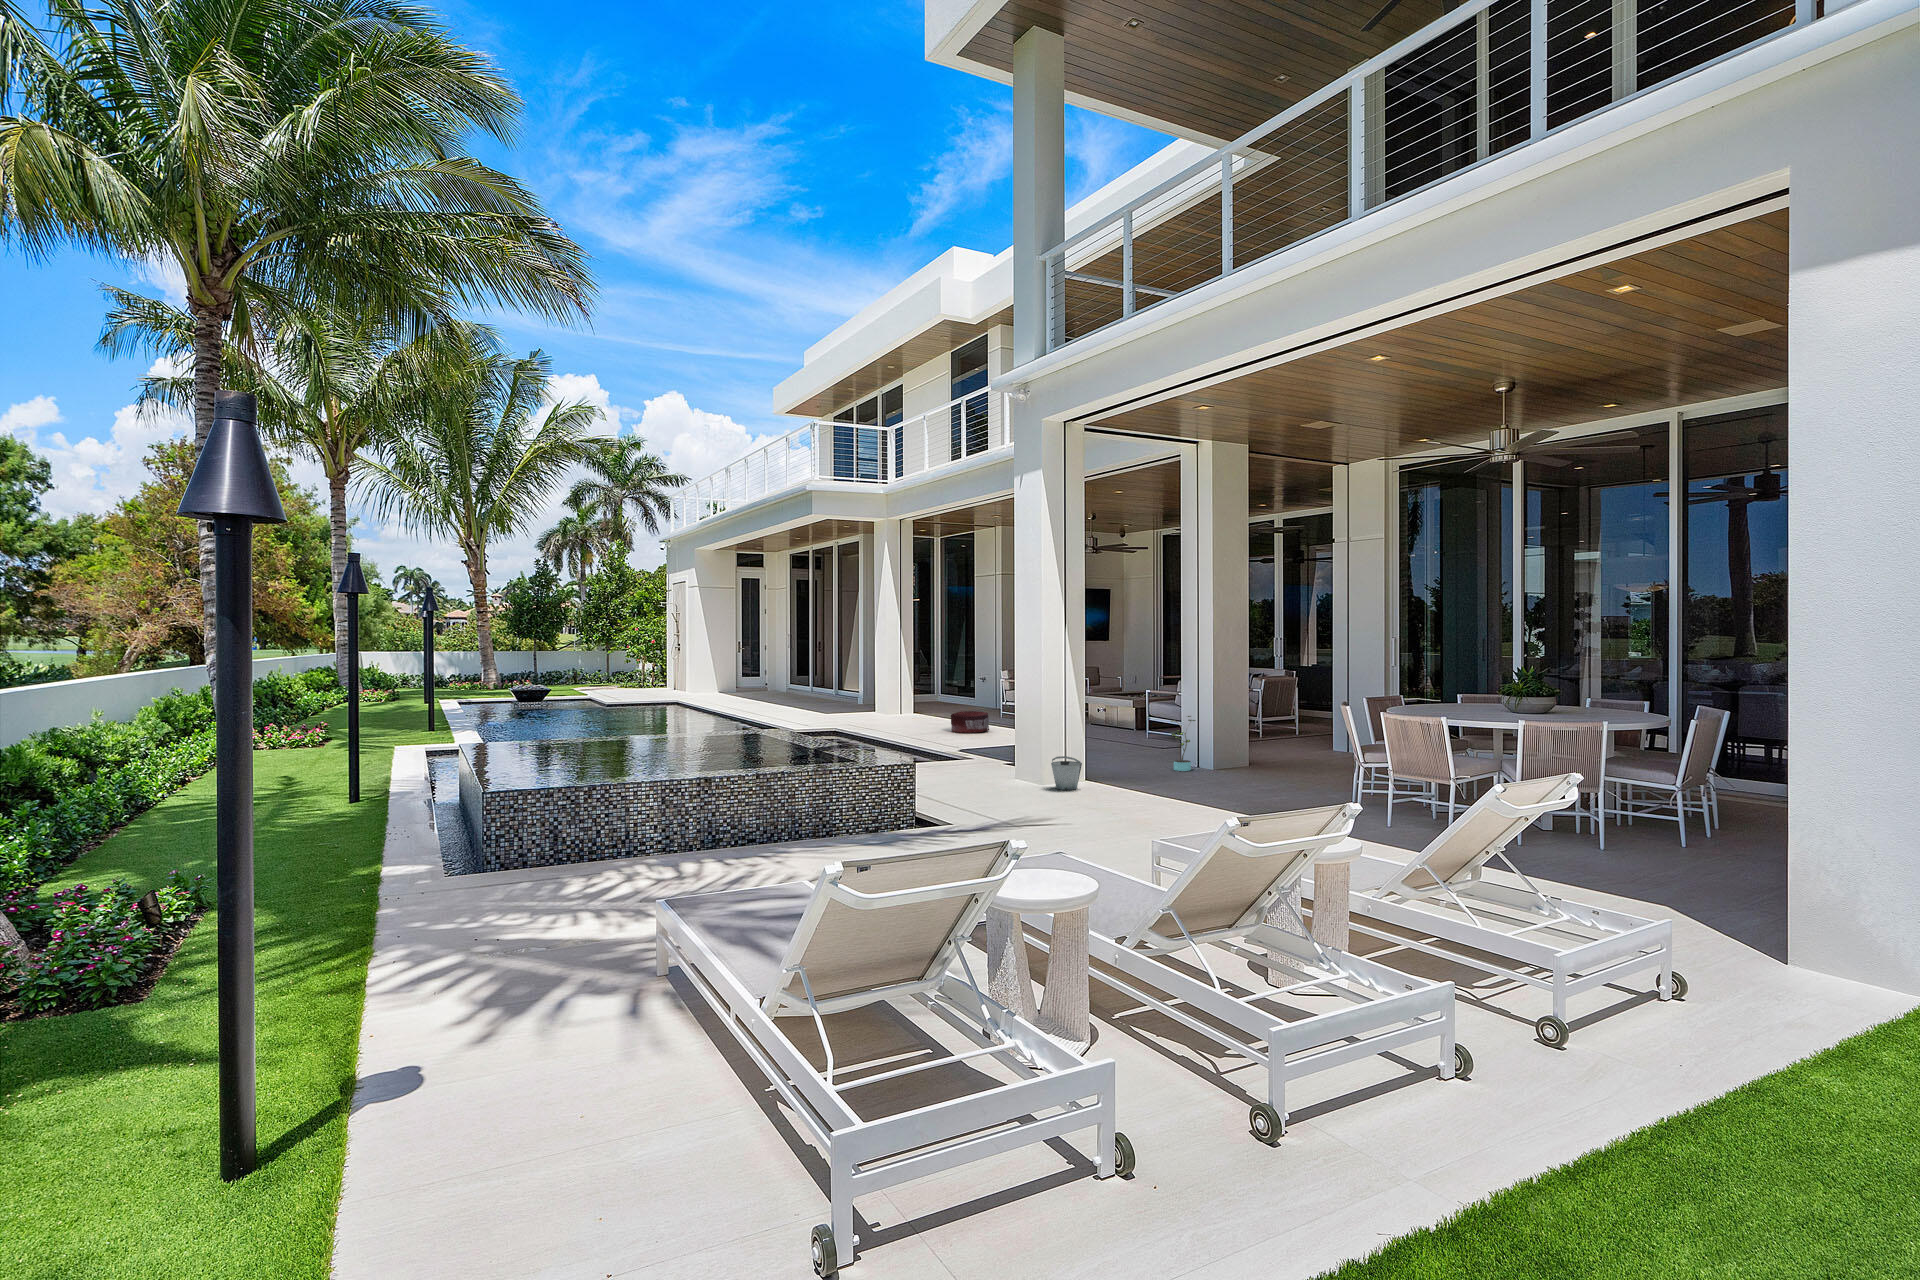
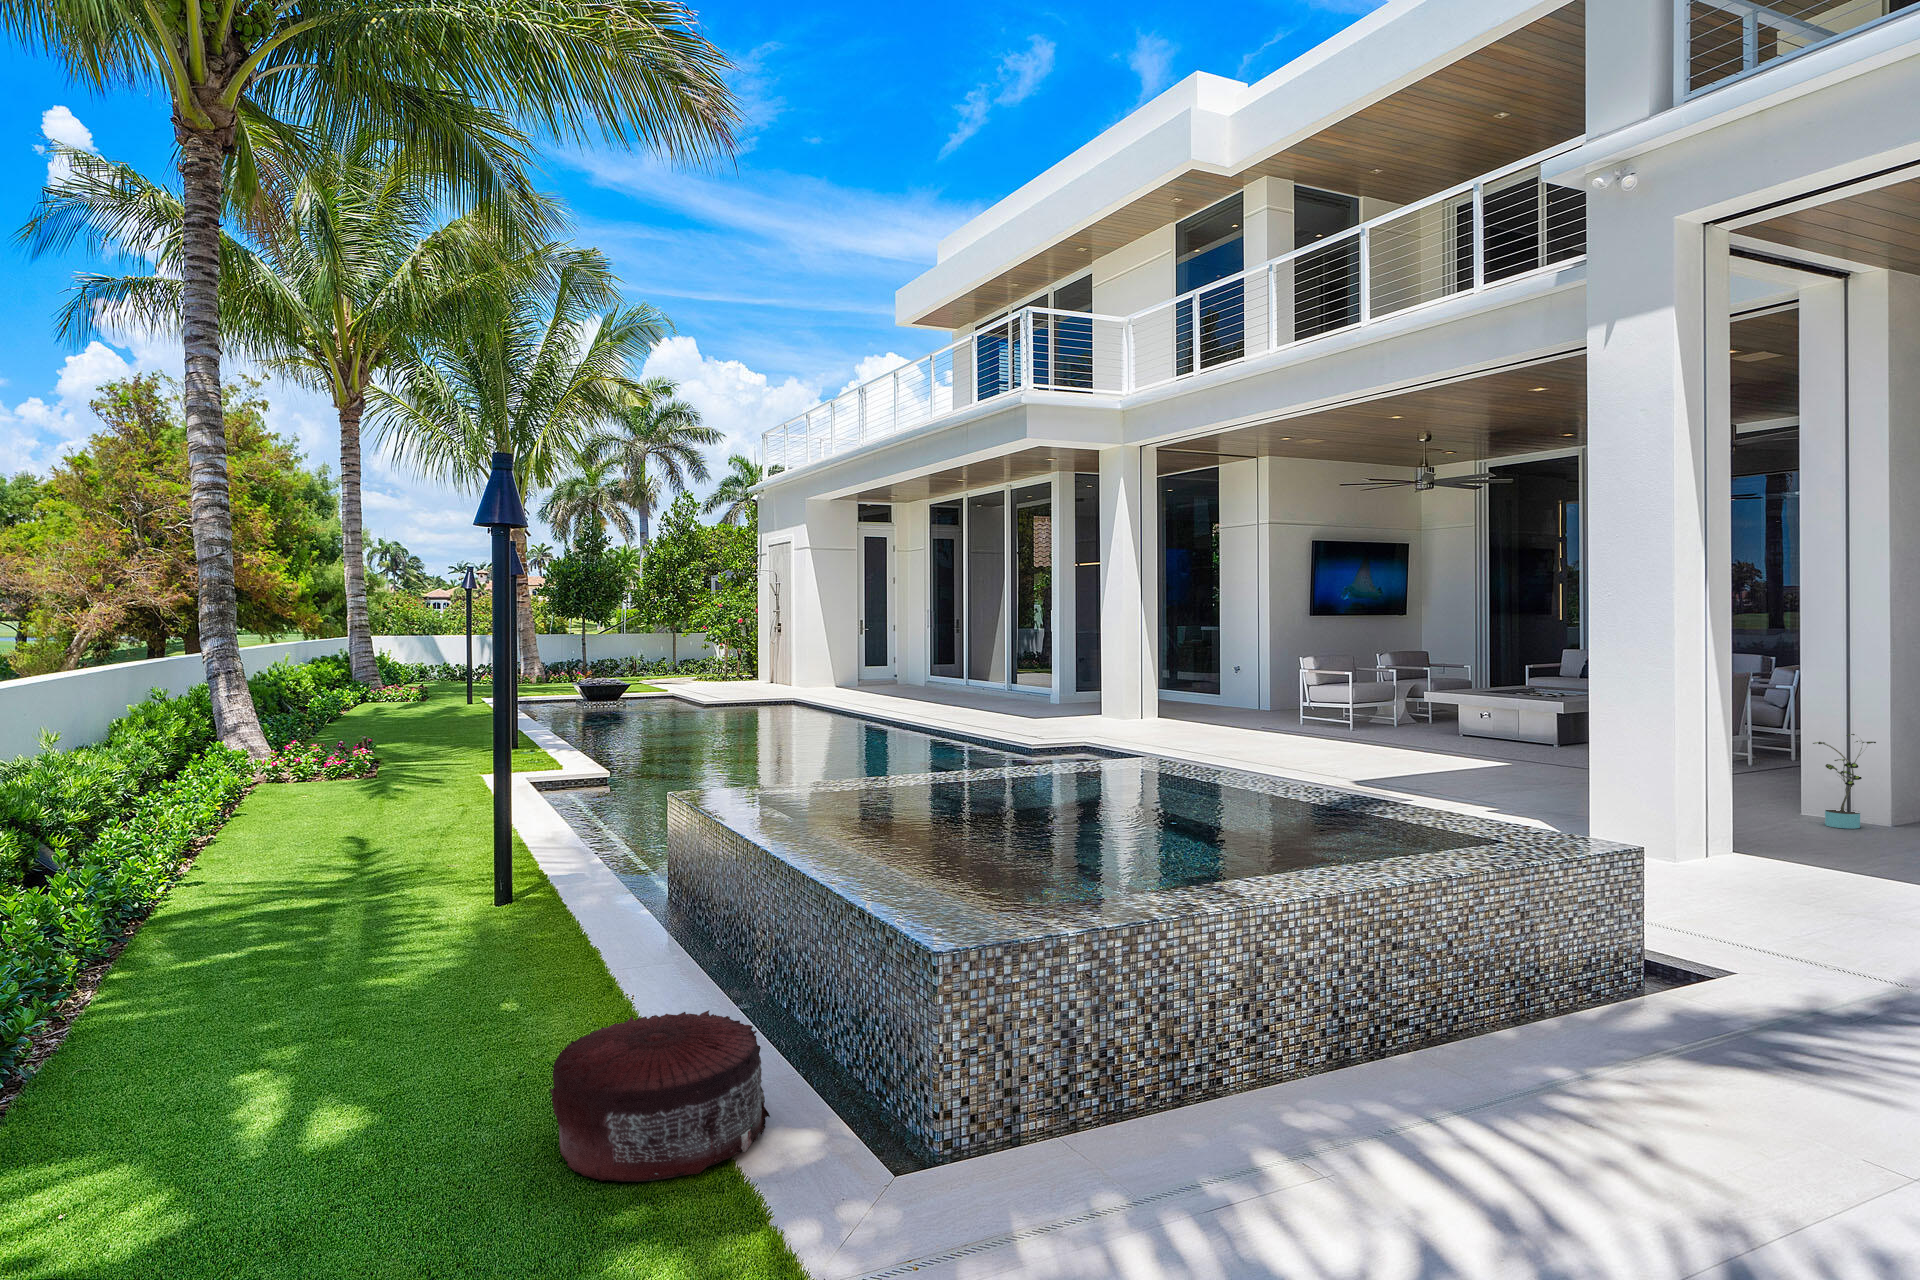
pouf: present [951,711,989,733] -> present [550,1010,770,1182]
bucket: present [1051,756,1082,790] -> none [1709,812,1775,874]

